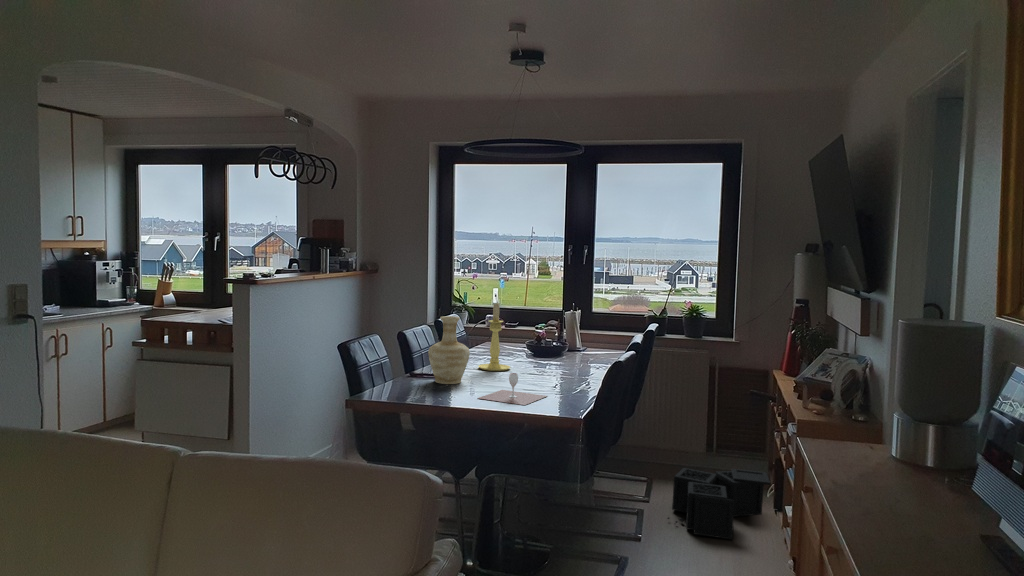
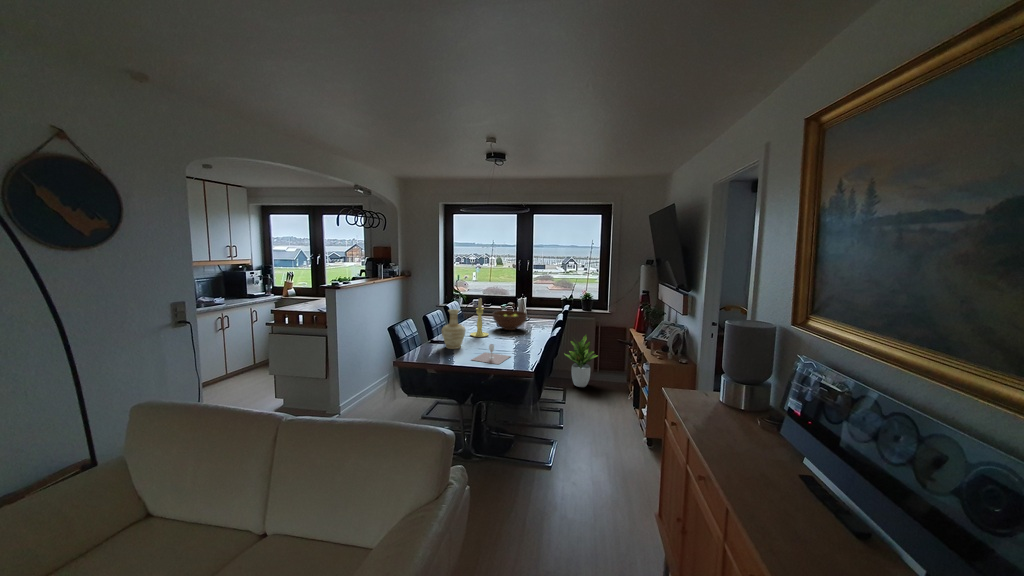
fruit bowl: none [518,330,581,364] -> present [493,310,527,330]
potted plant: none [650,379,714,478] -> present [565,335,598,387]
storage bin: present [668,468,770,539] -> none [576,384,631,427]

